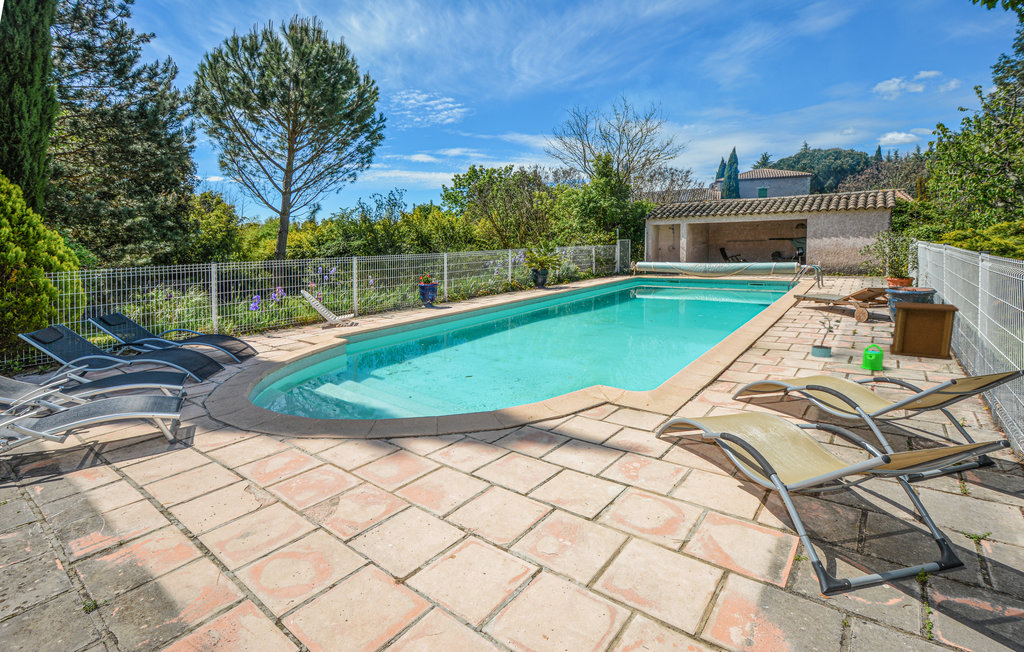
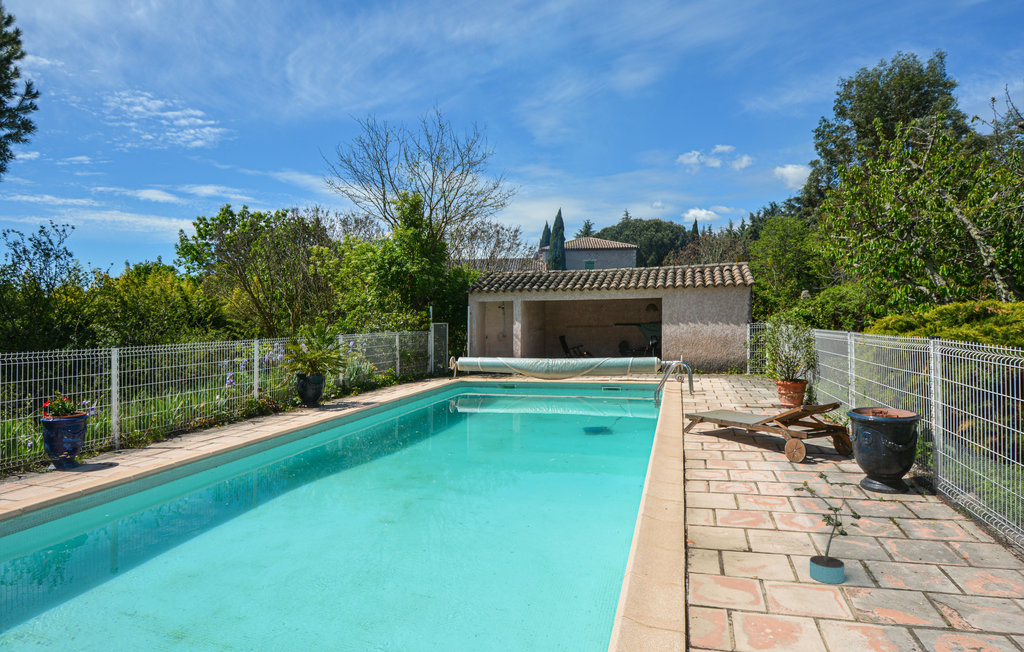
side table: present [890,302,959,360] -> none [894,456,1015,566]
watering can: present [861,344,884,370] -> none [919,569,964,625]

